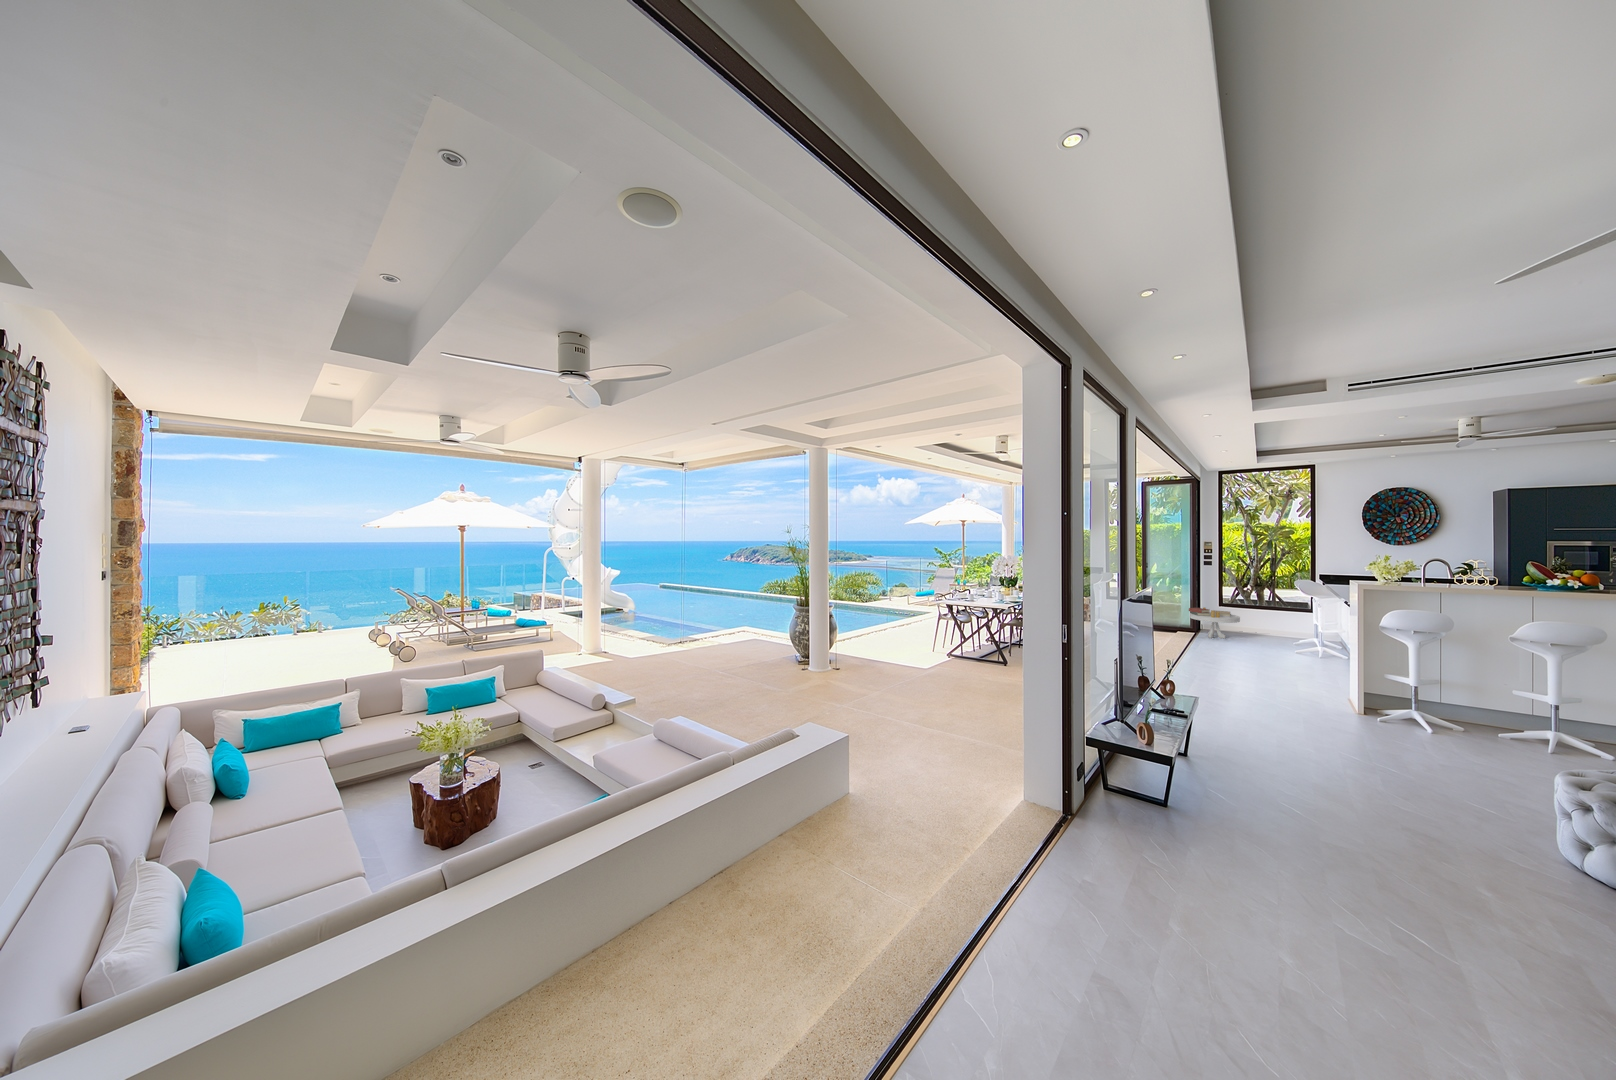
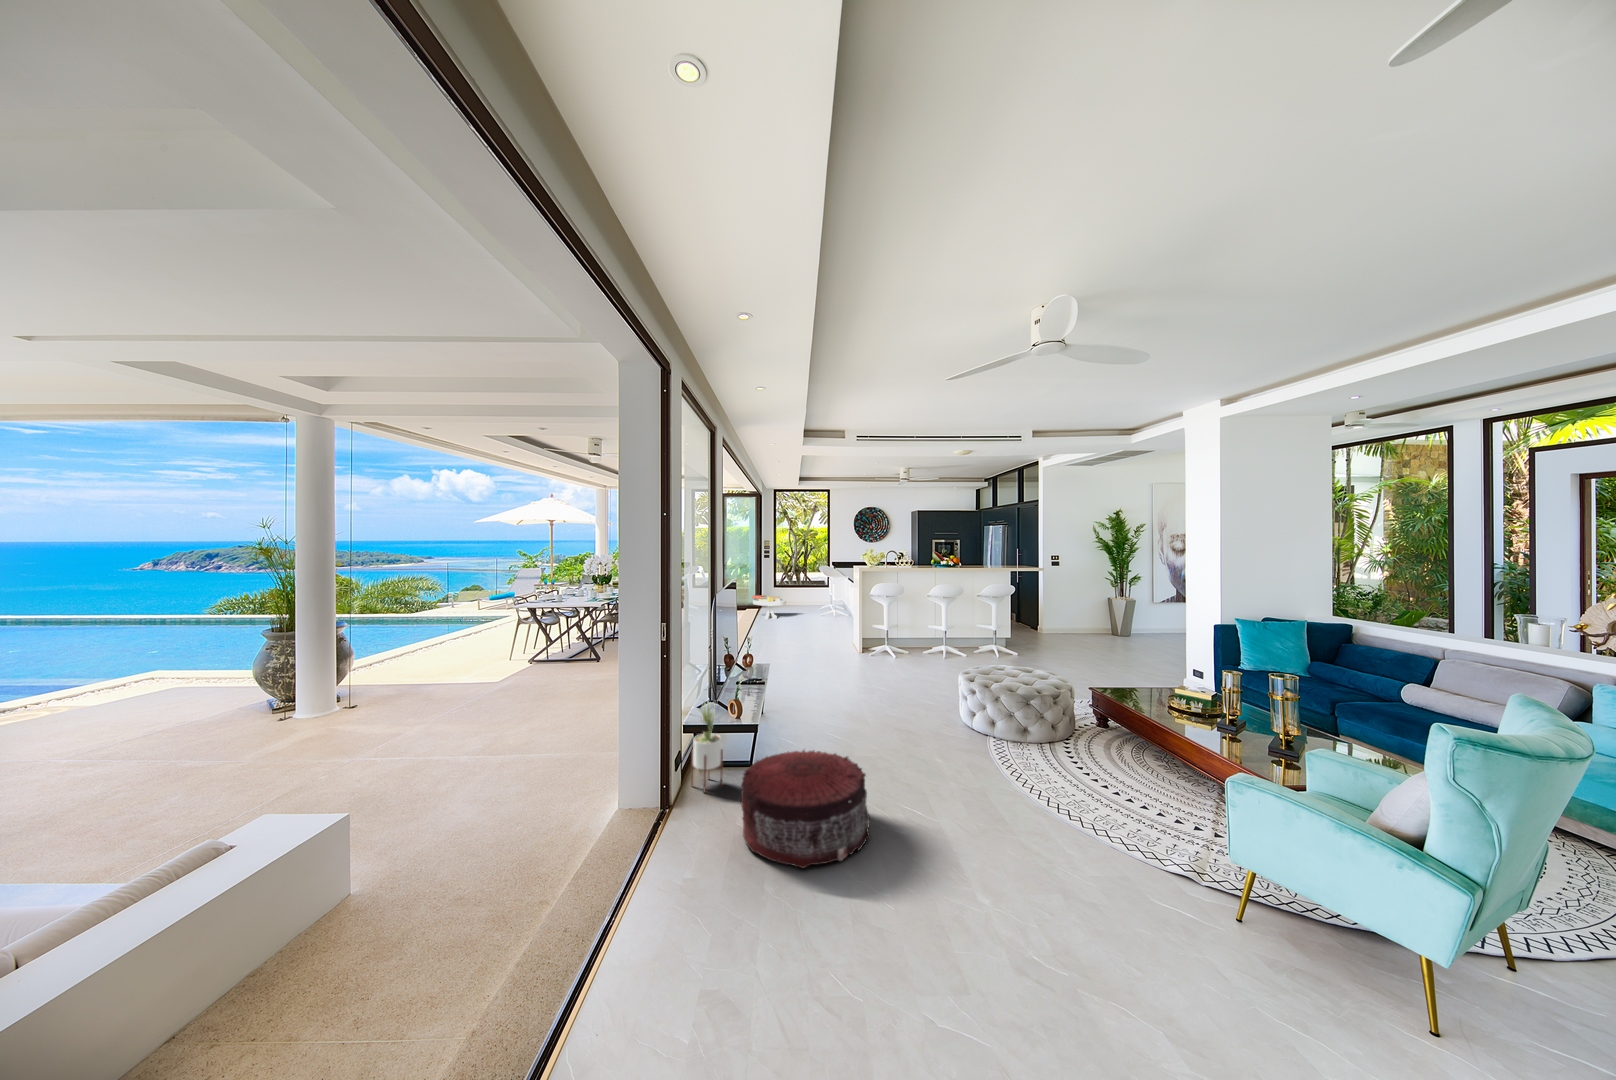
potted plant: none [1094,715,1129,811] -> present [691,700,723,792]
pouf: none [1145,793,1320,932] -> present [741,750,871,868]

